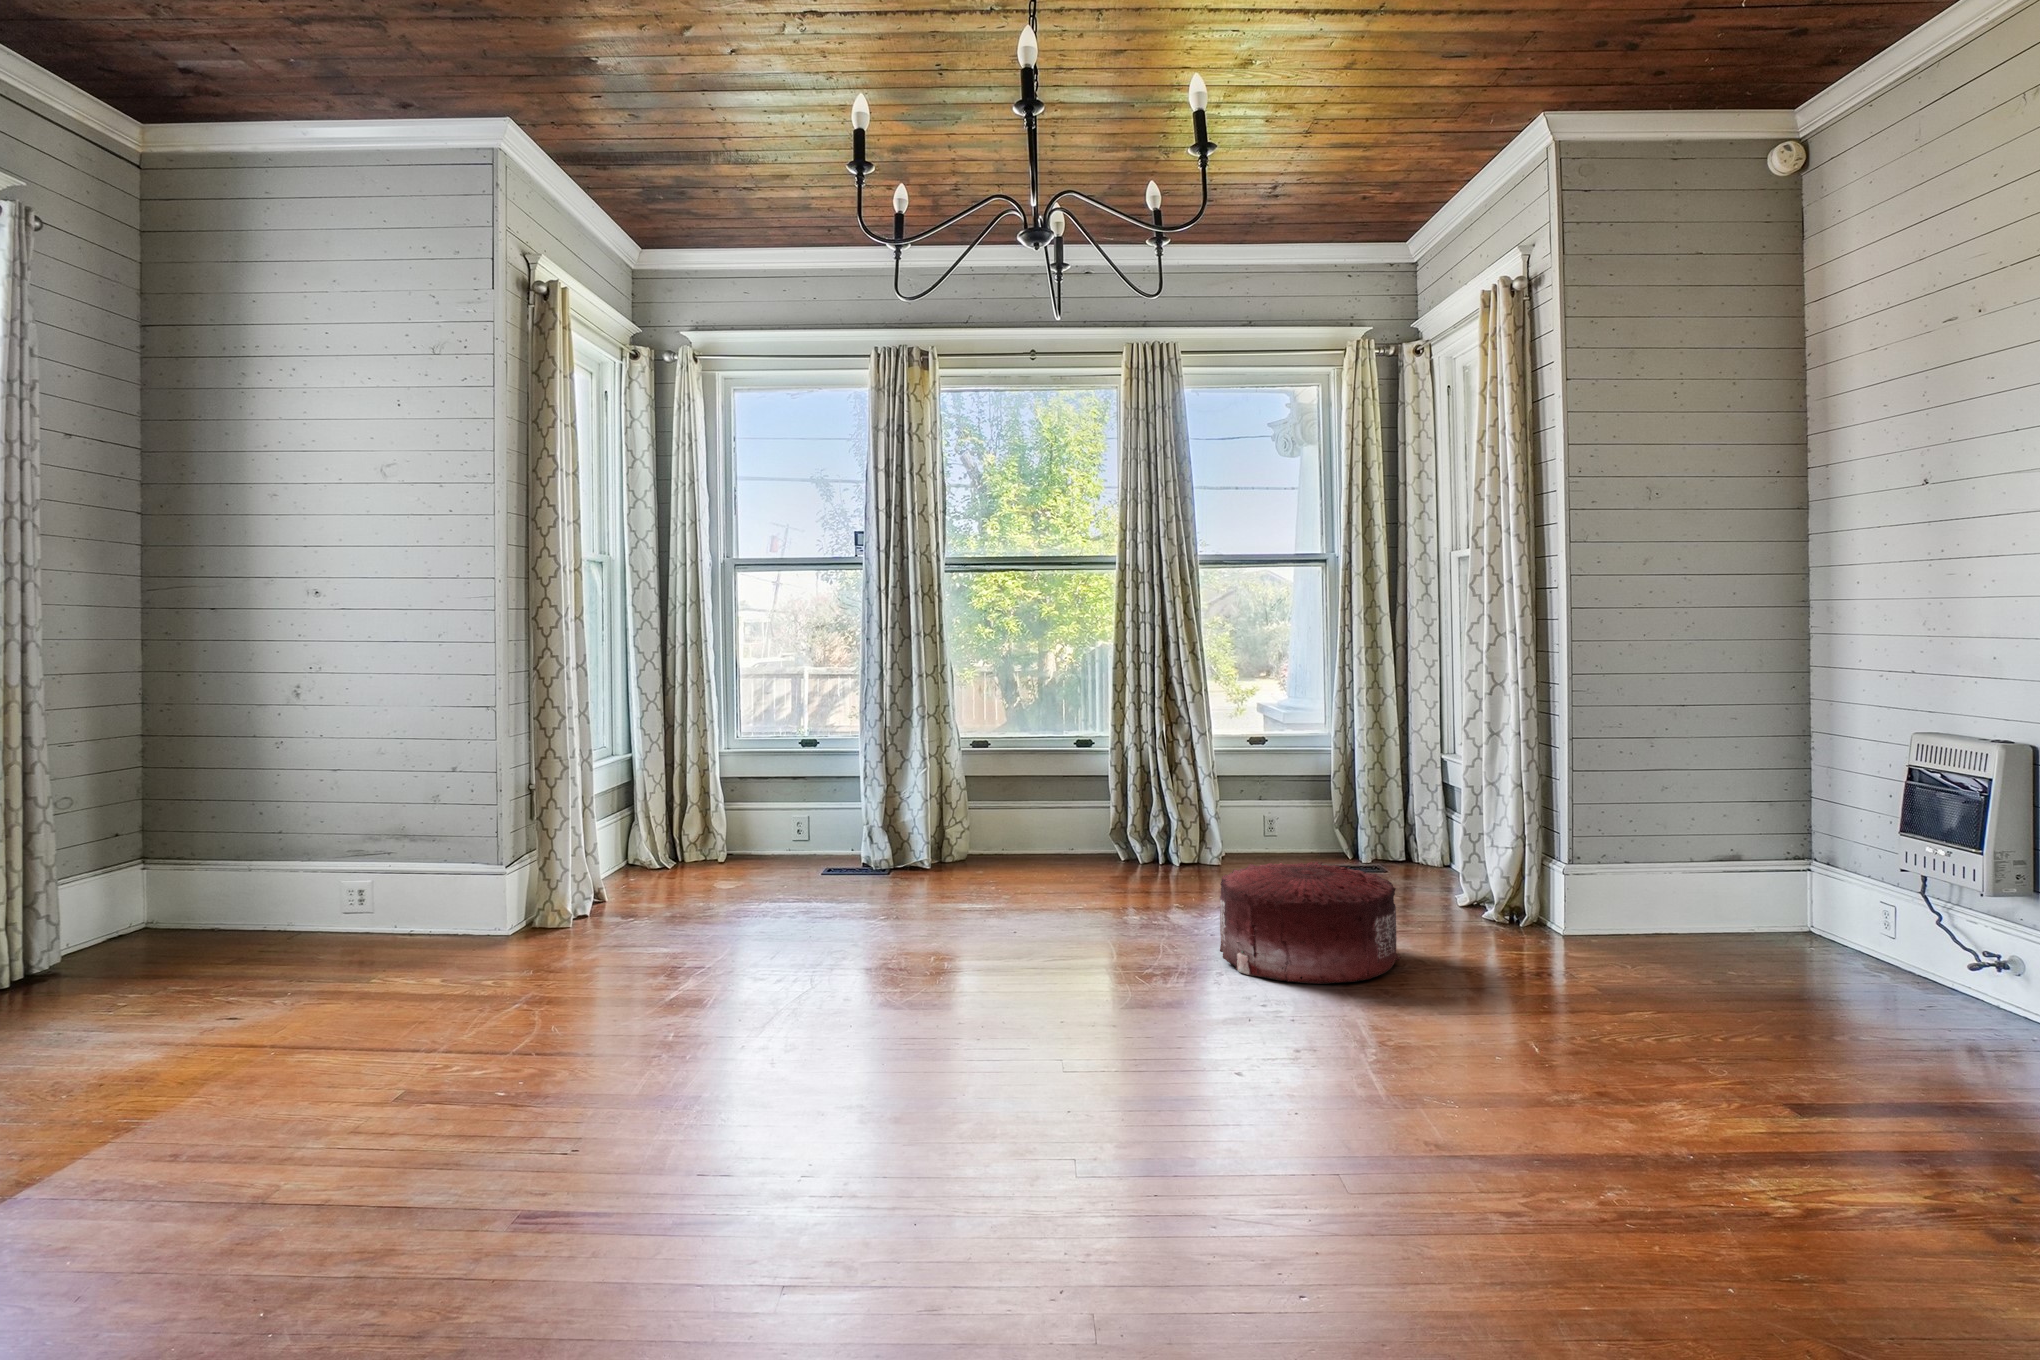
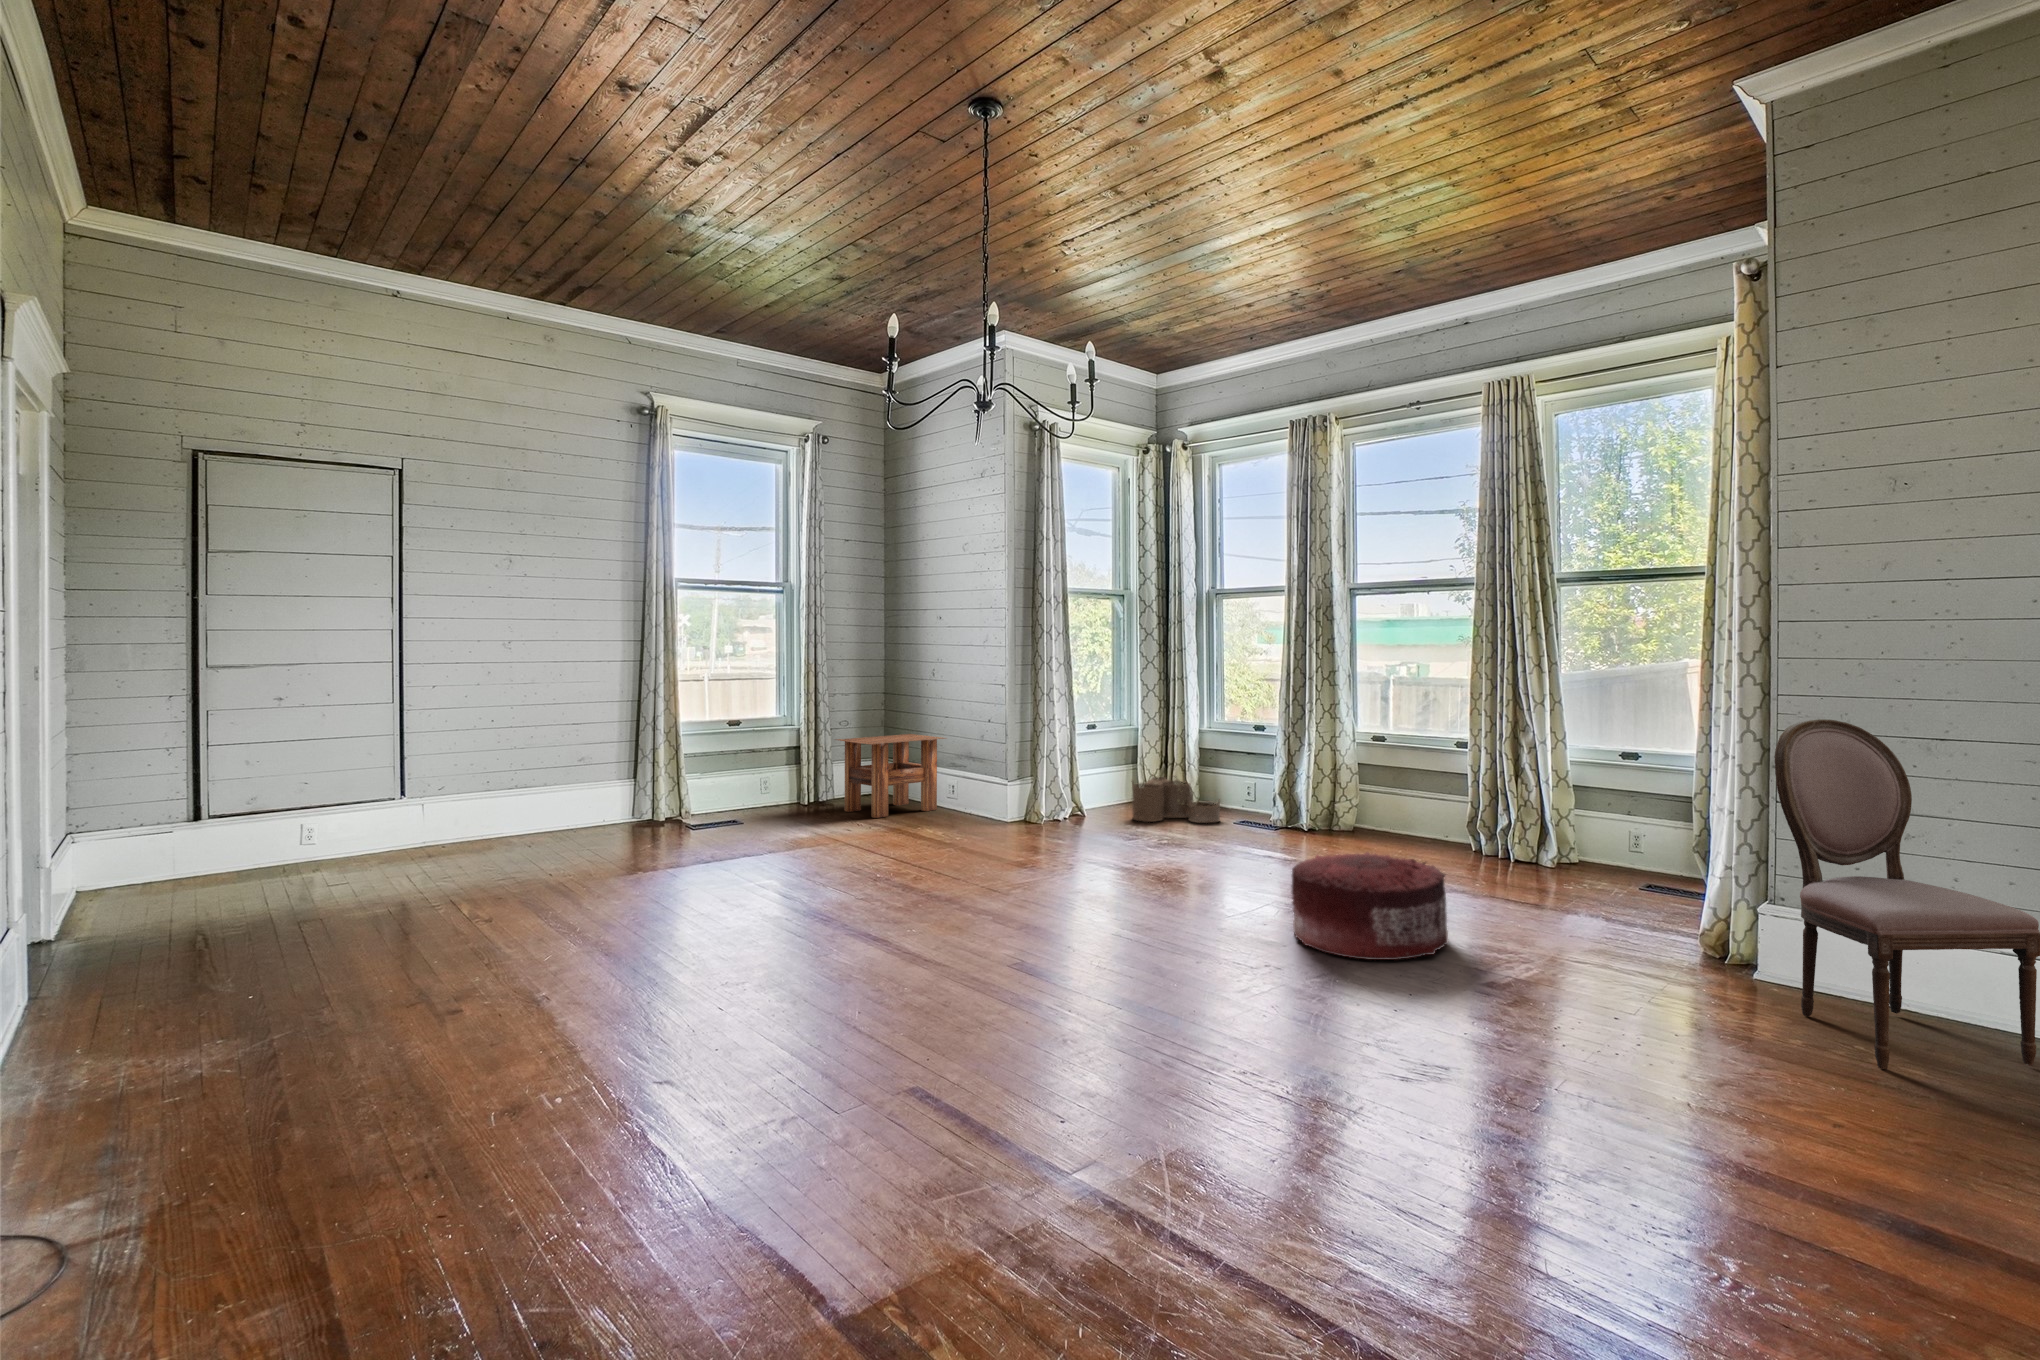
dining chair: none [1629,680,1817,959] -> present [1774,719,2040,1069]
side table: none [113,806,353,971] -> present [836,734,945,818]
woven basket: none [658,822,807,892] -> present [1132,777,1220,823]

